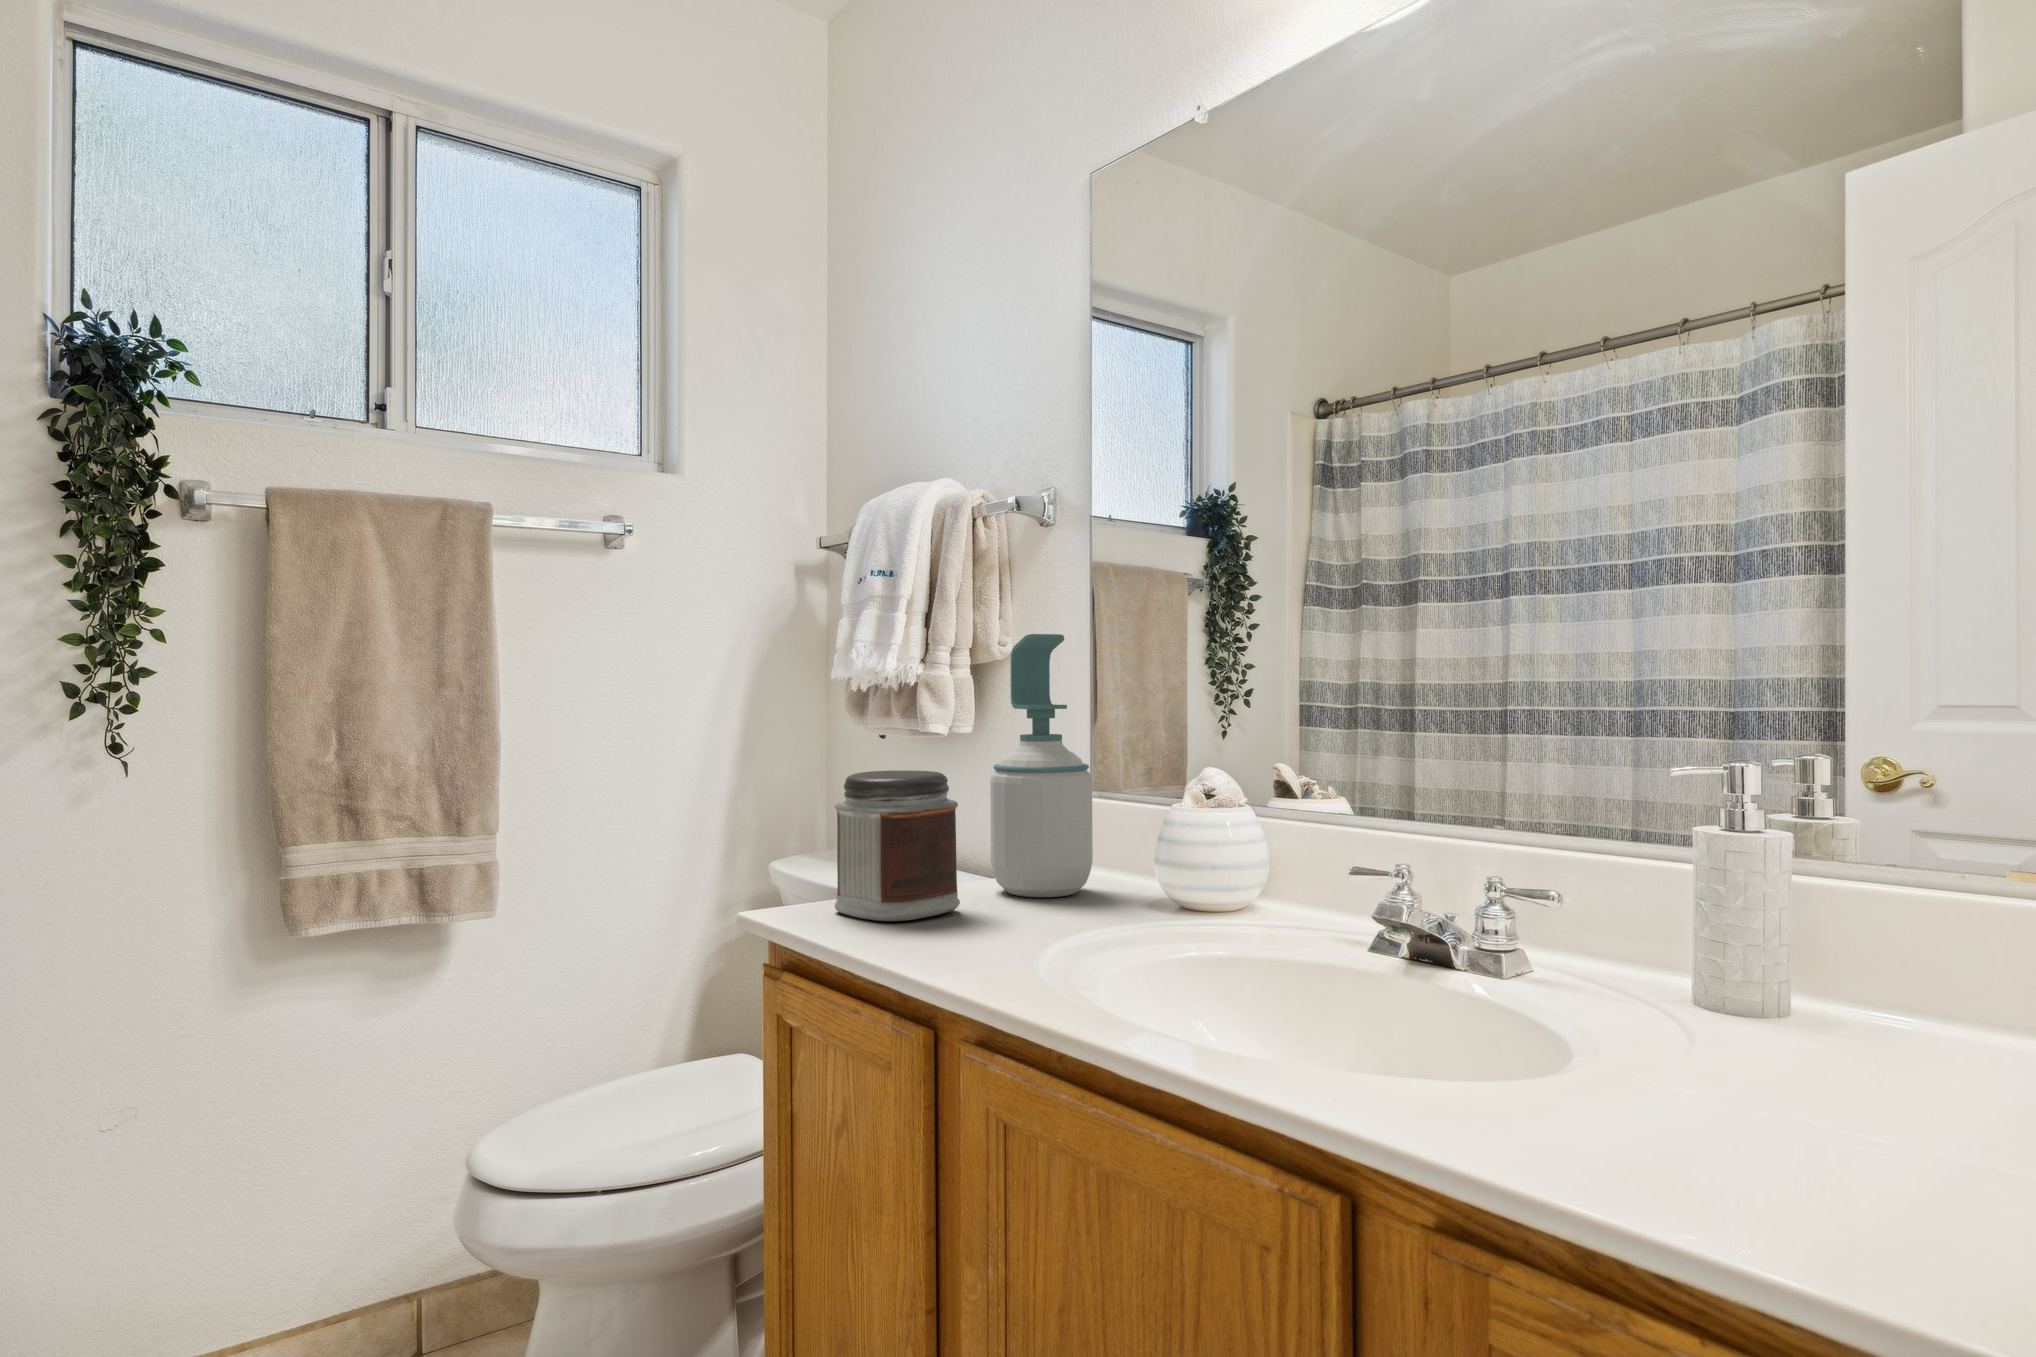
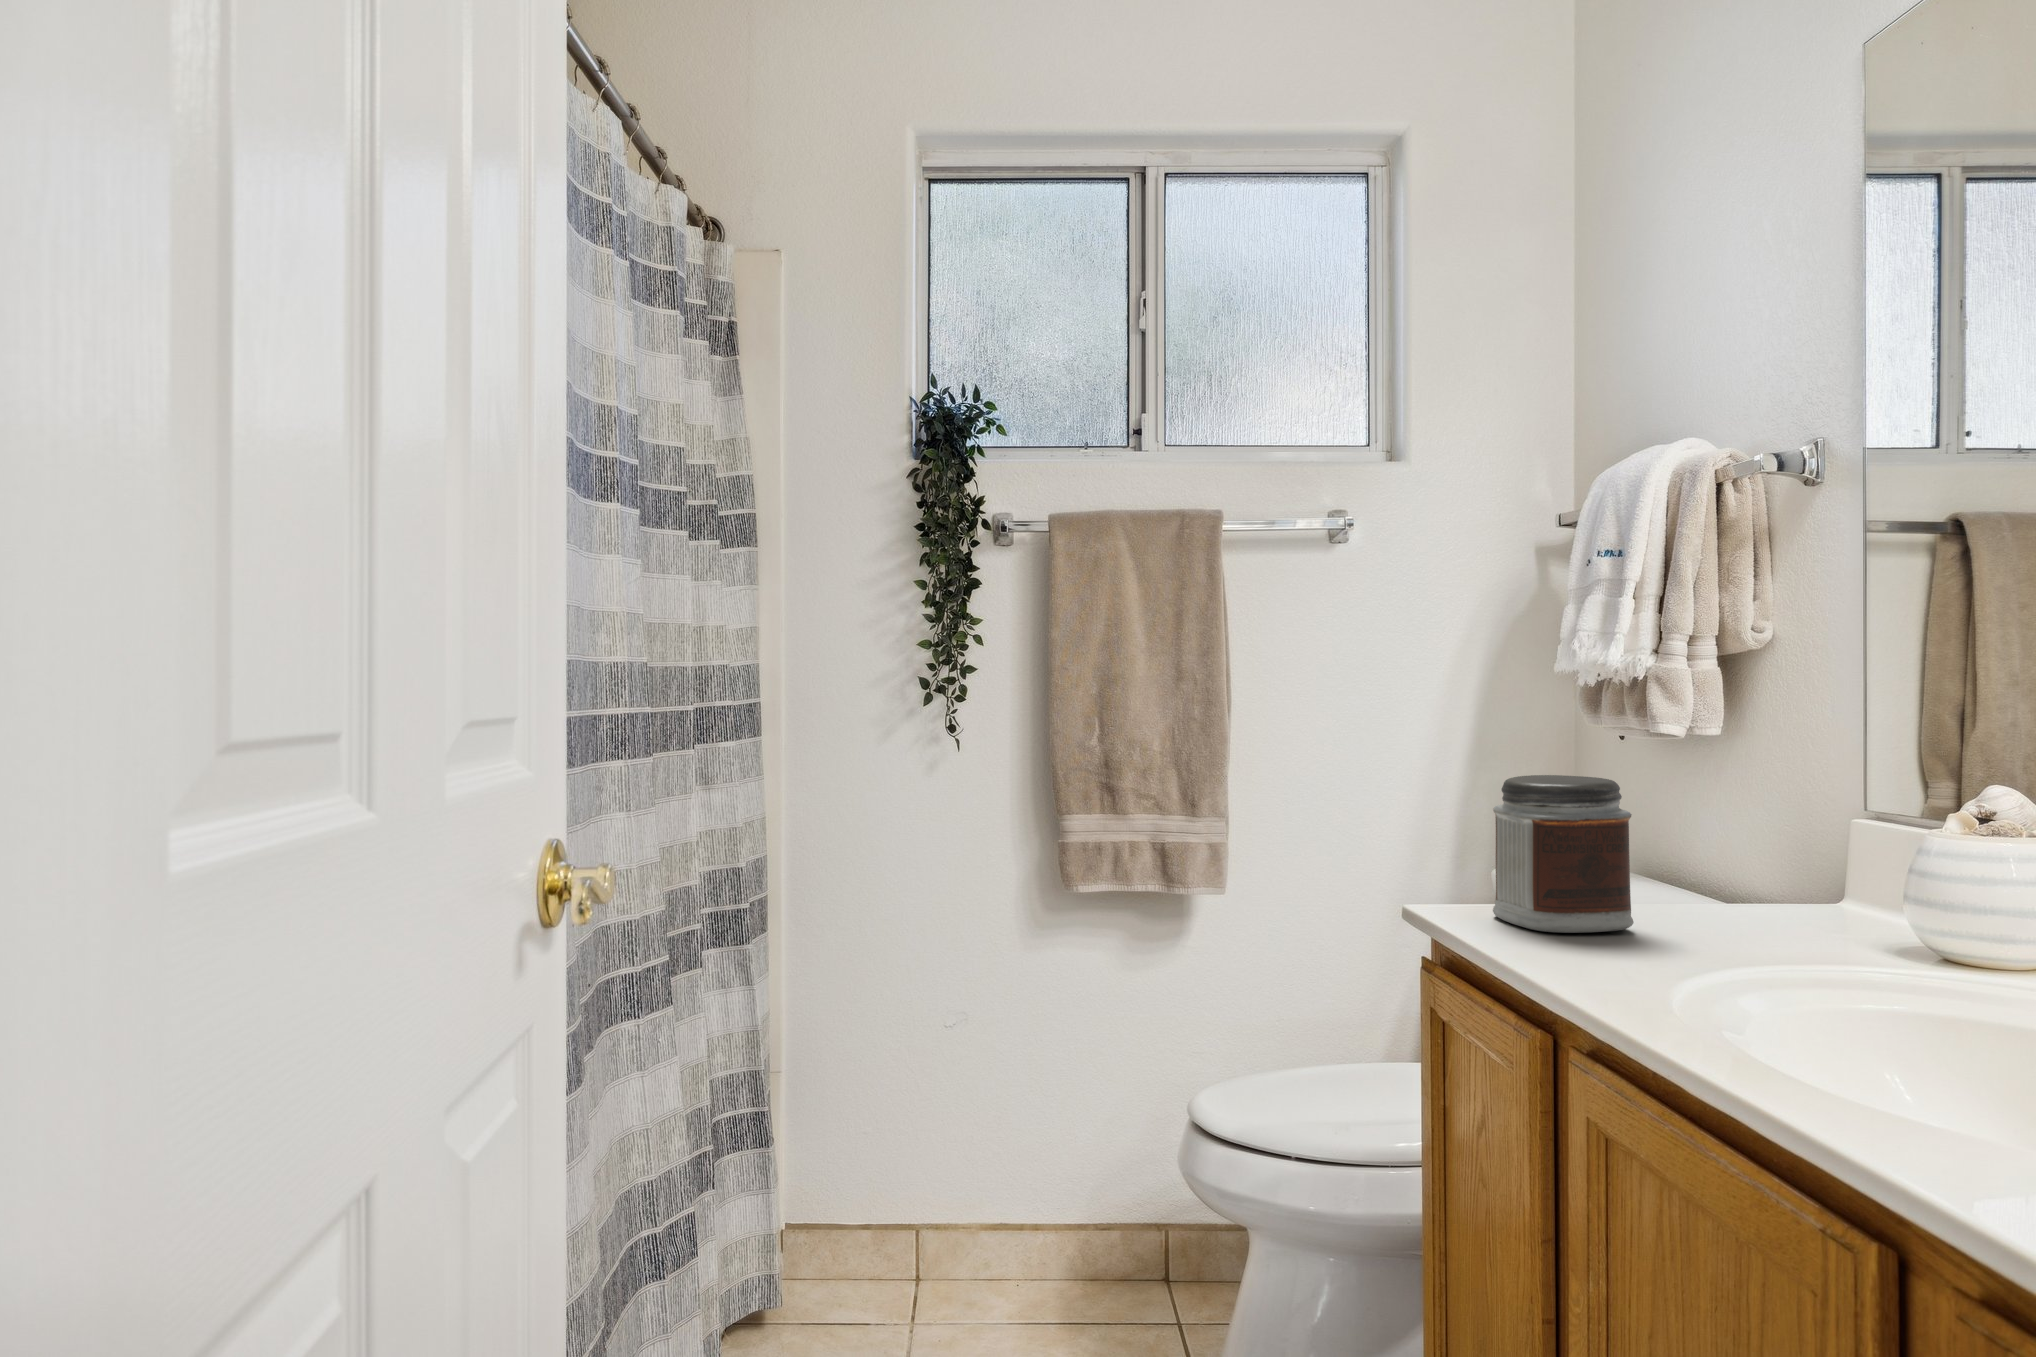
soap bottle: present [990,634,1093,897] -> none [1695,626,1831,933]

